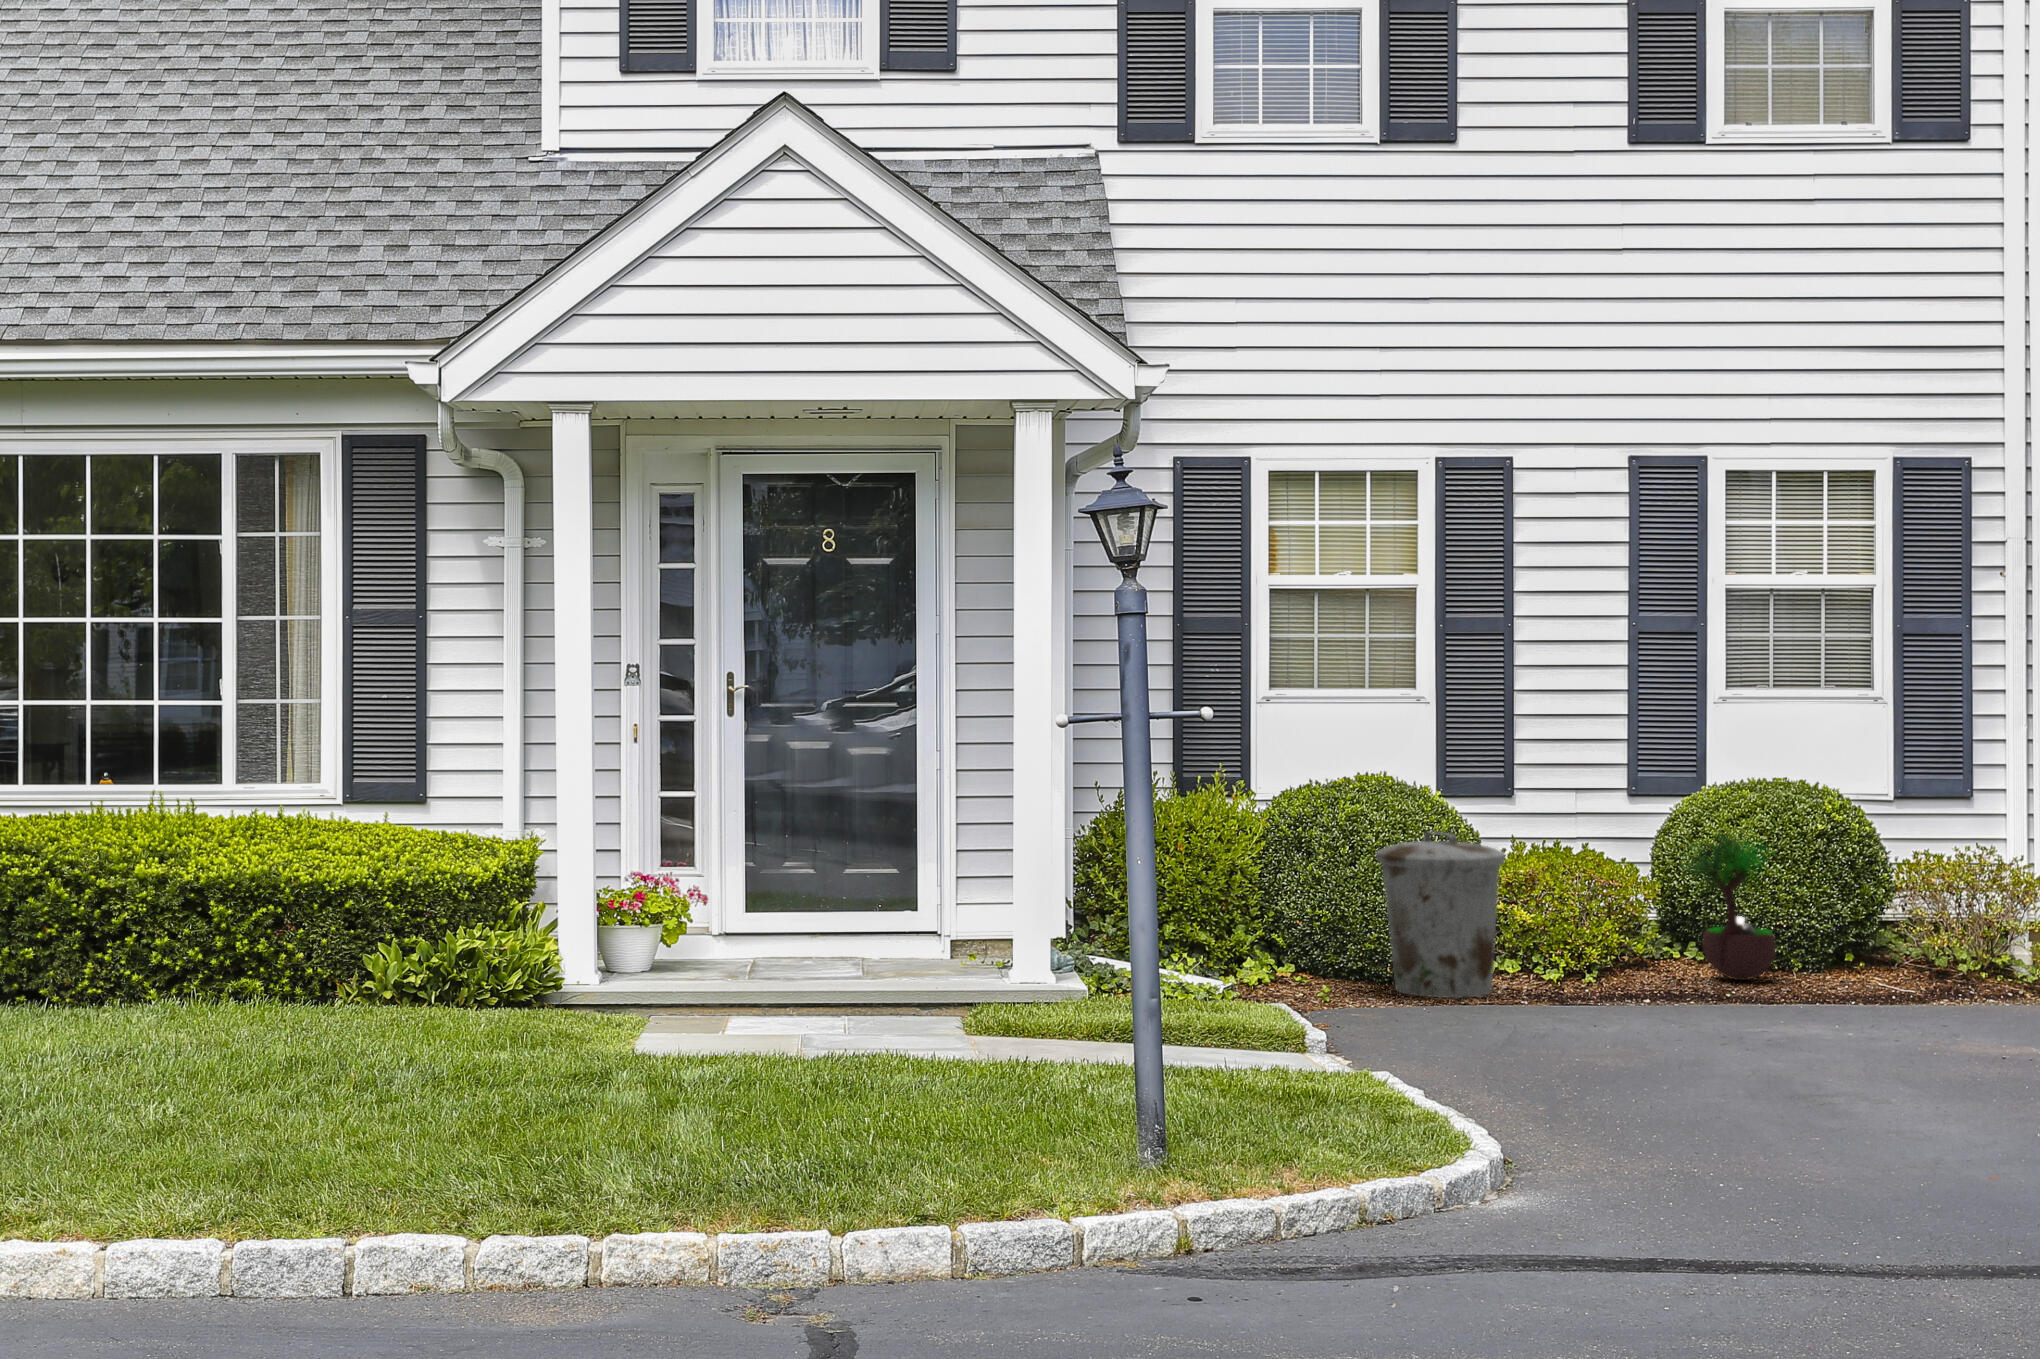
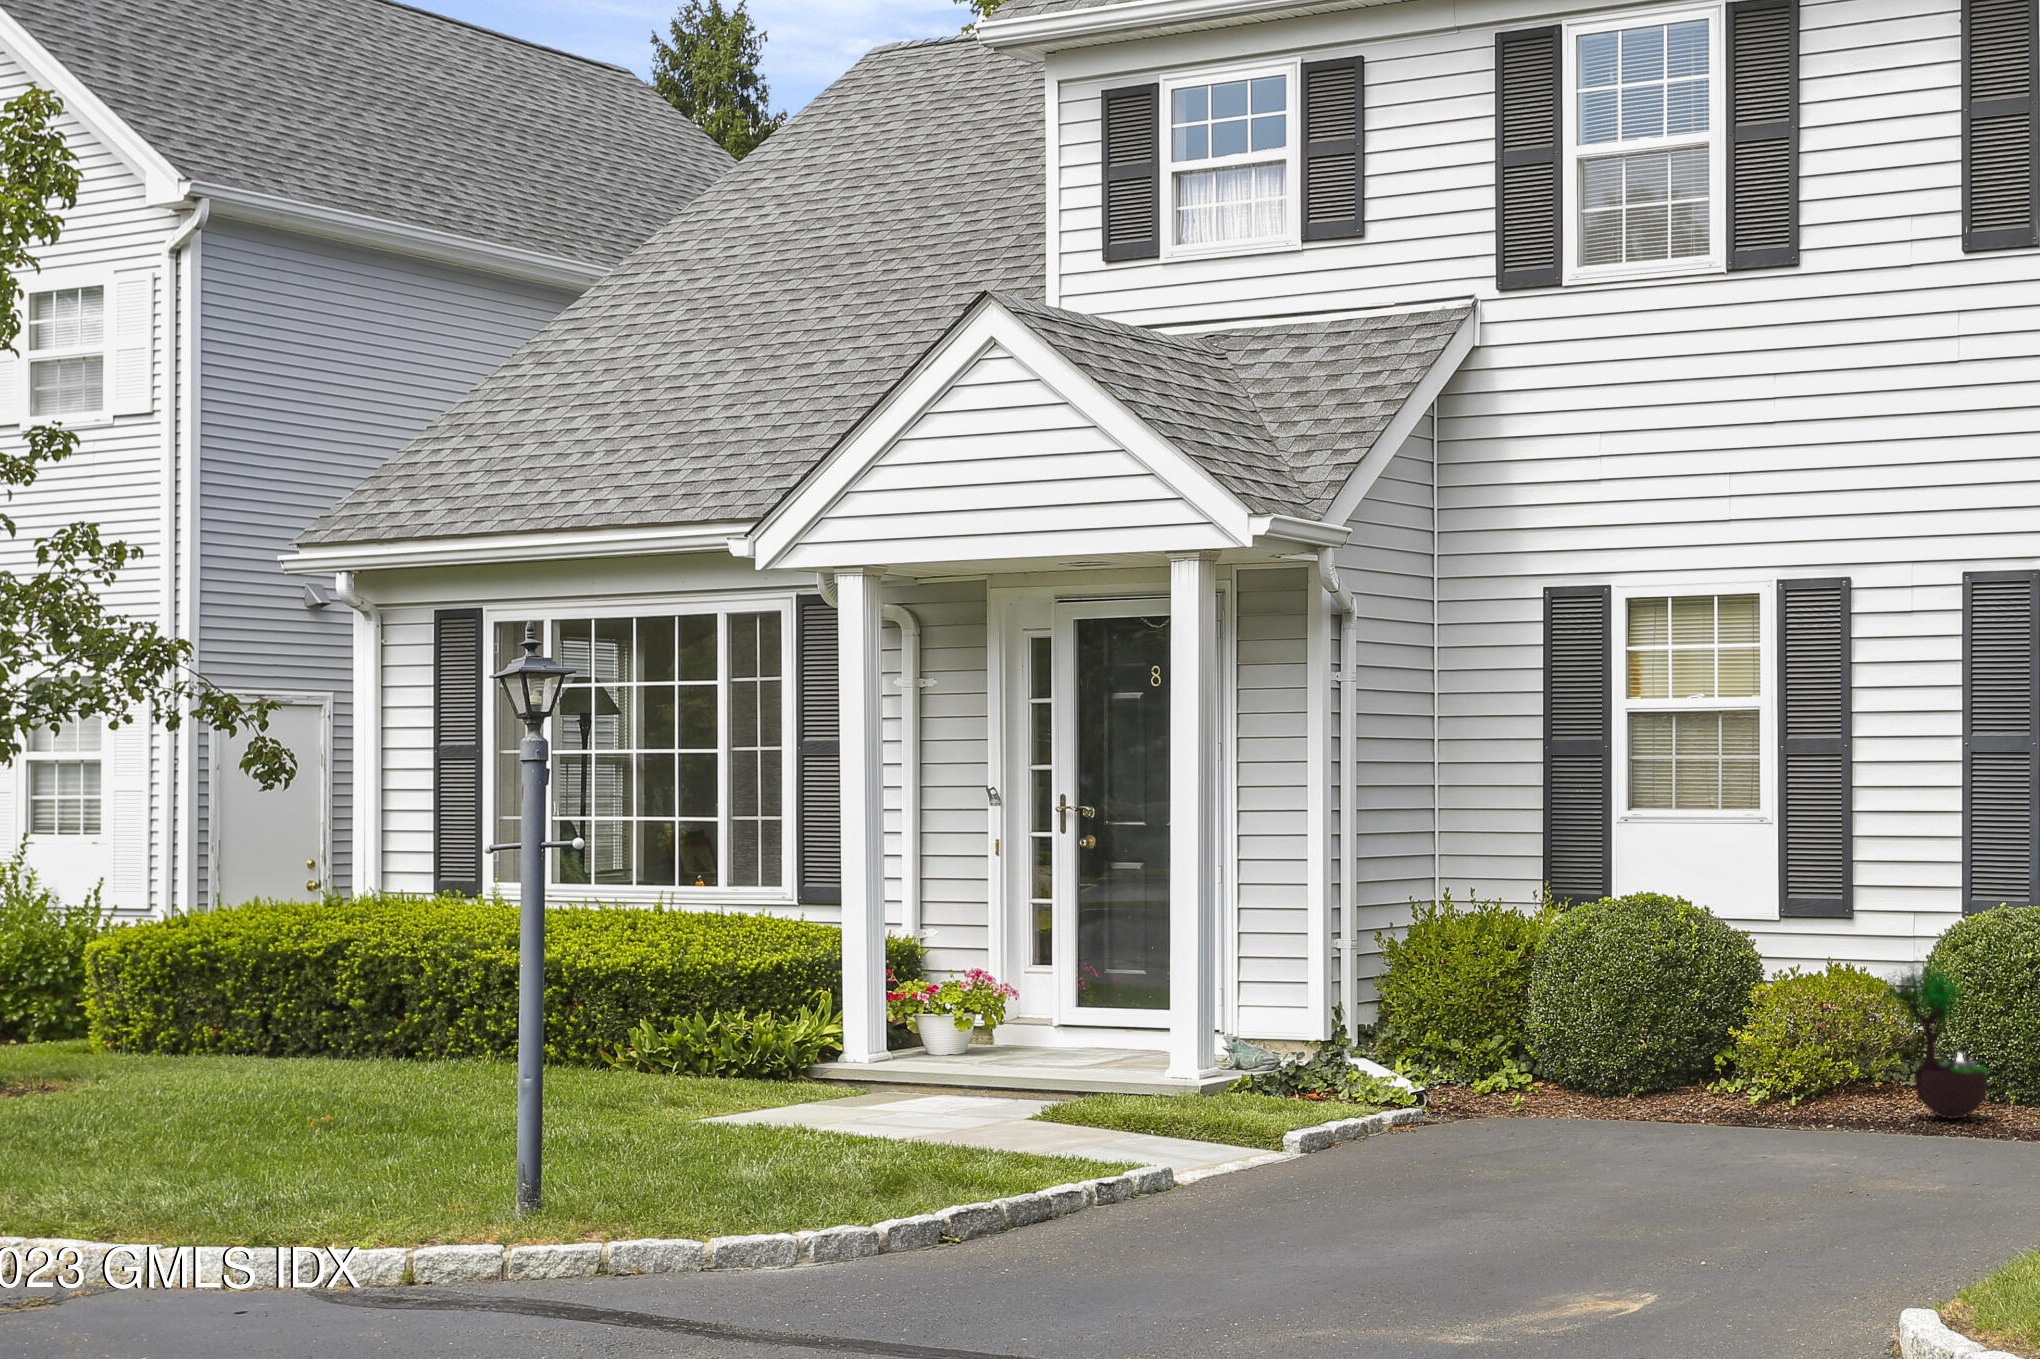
trash can: present [1376,831,1505,998] -> none [1565,950,1688,1114]

